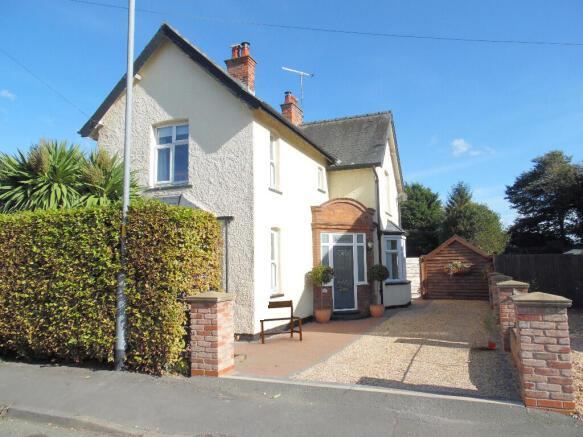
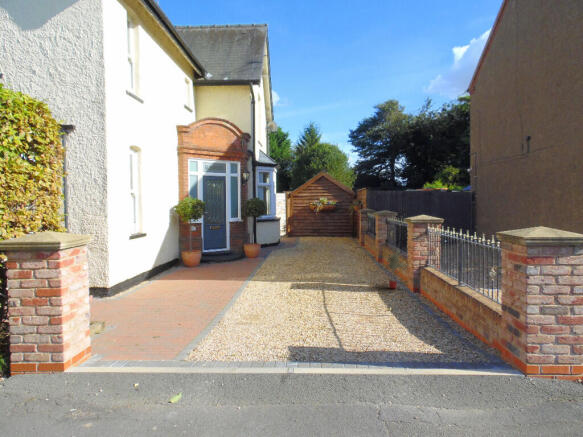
bench: present [260,300,302,344] -> none [111,240,176,299]

